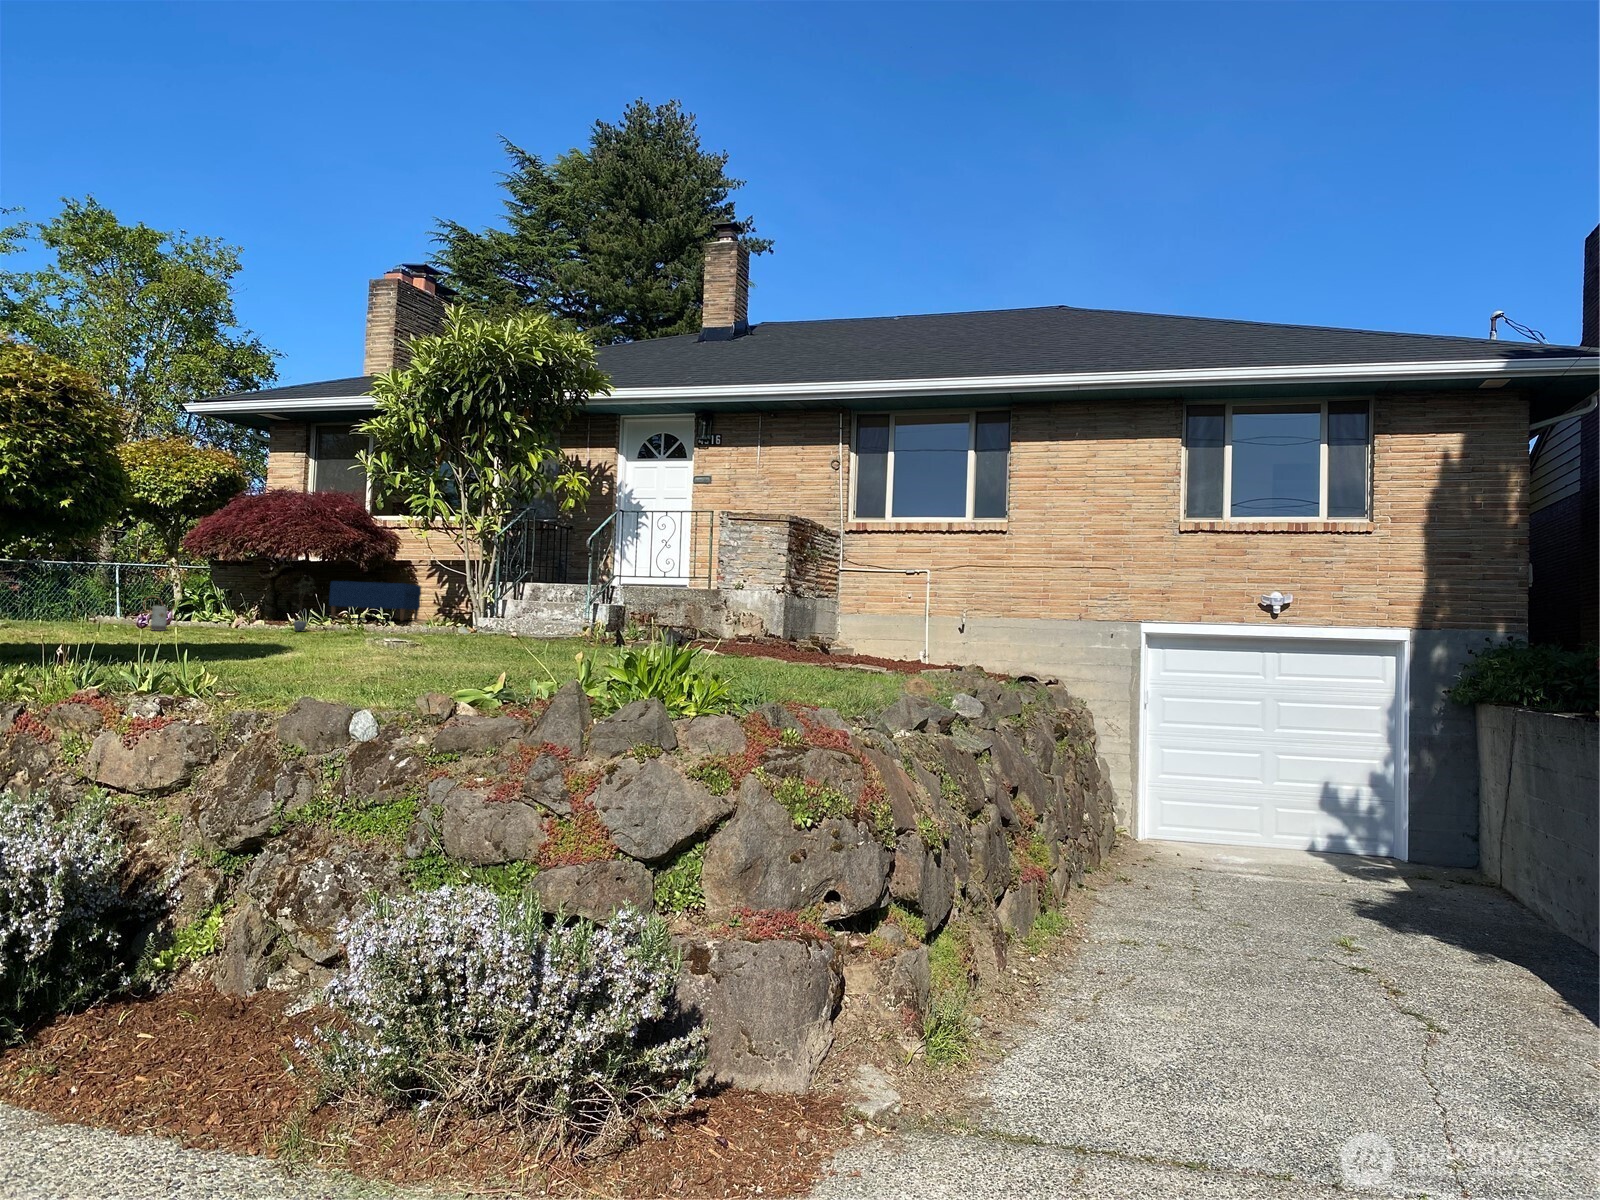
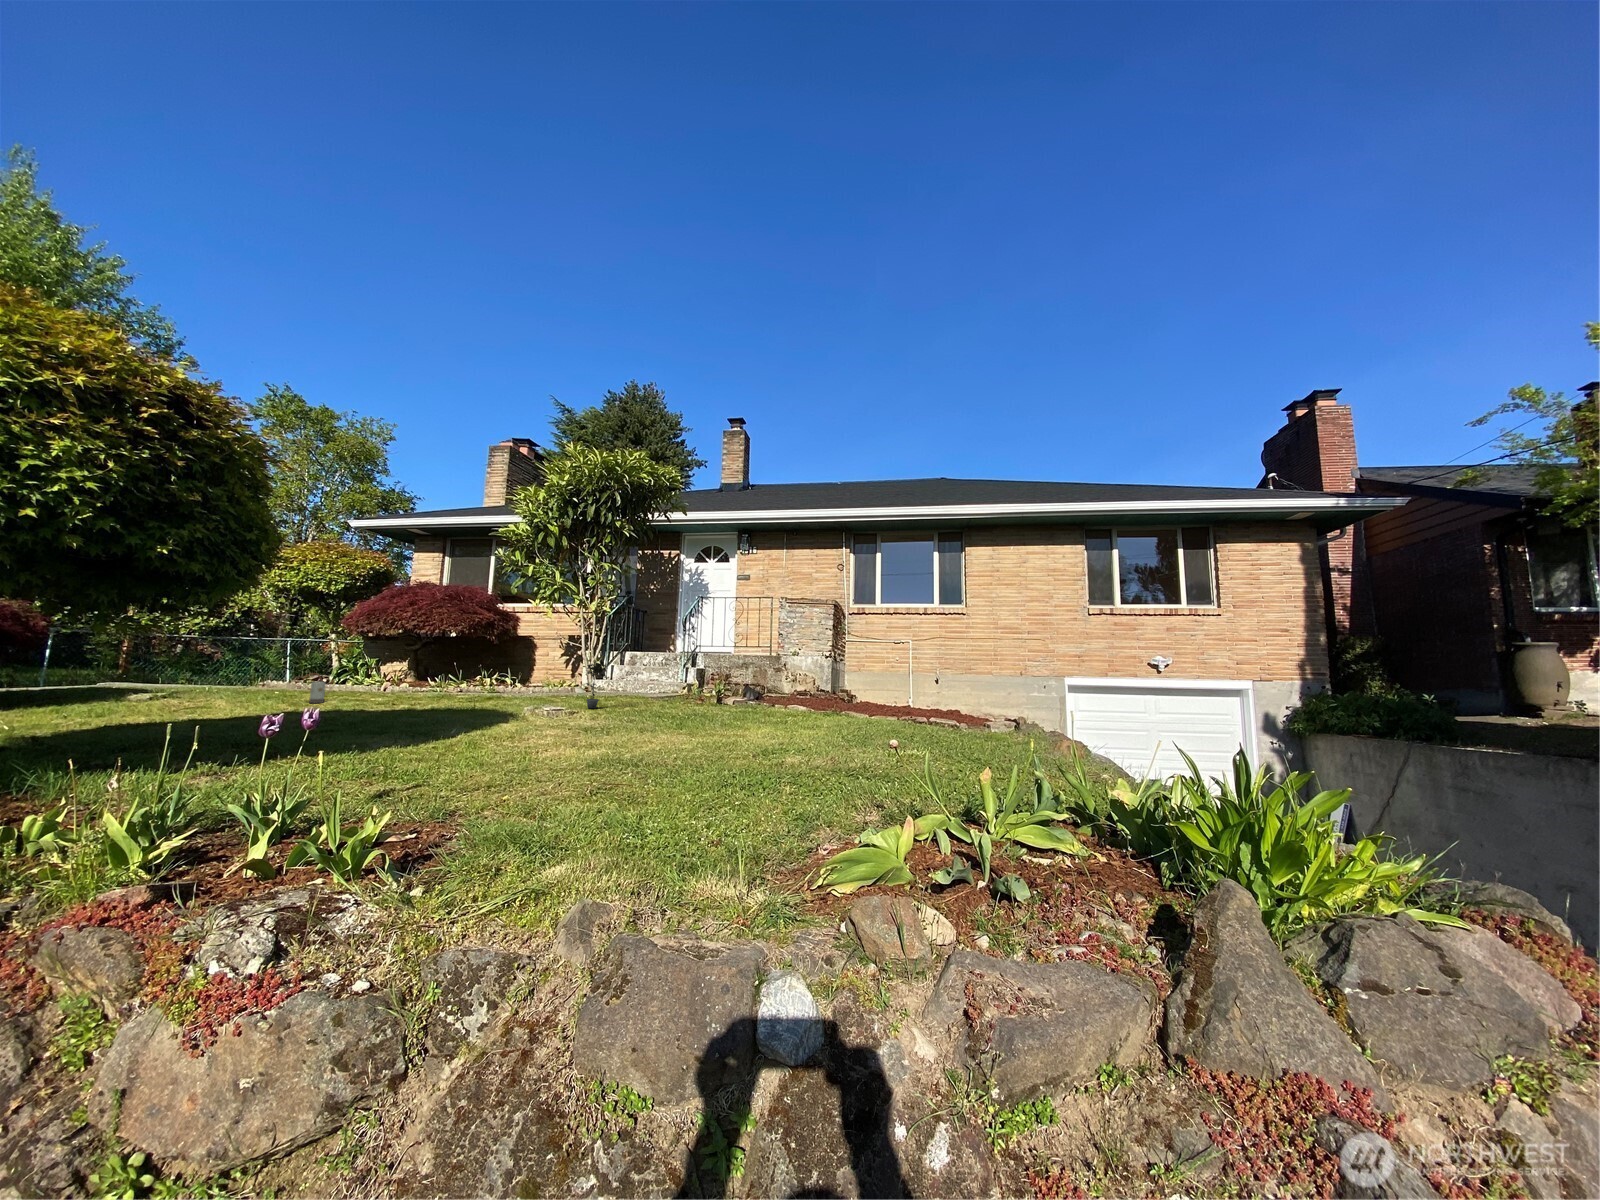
potted plant: present [293,577,315,631] -> present [586,660,607,709]
bench: present [329,581,421,621] -> none [463,651,536,680]

